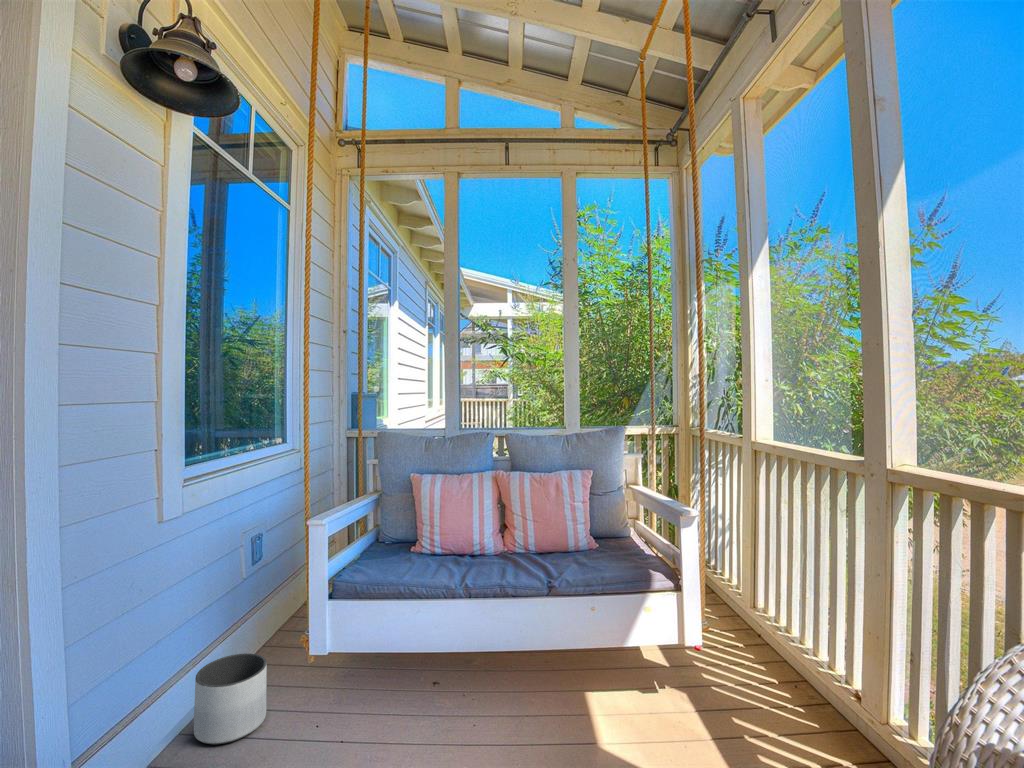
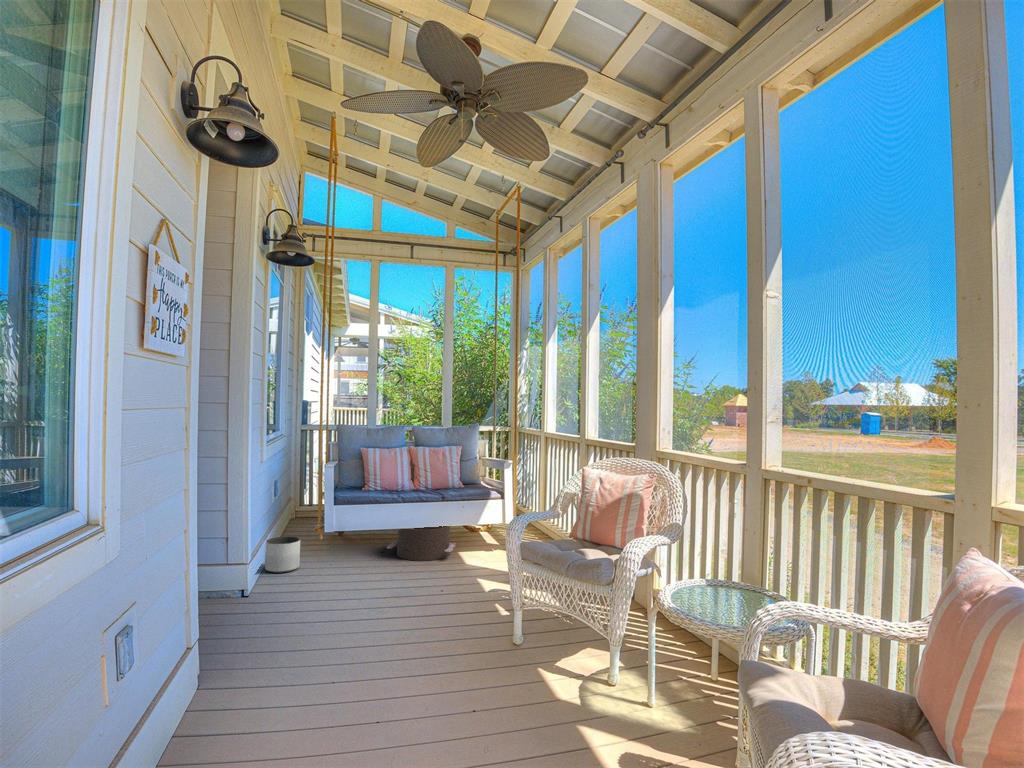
pouf: none [442,611,582,724] -> present [387,526,456,561]

